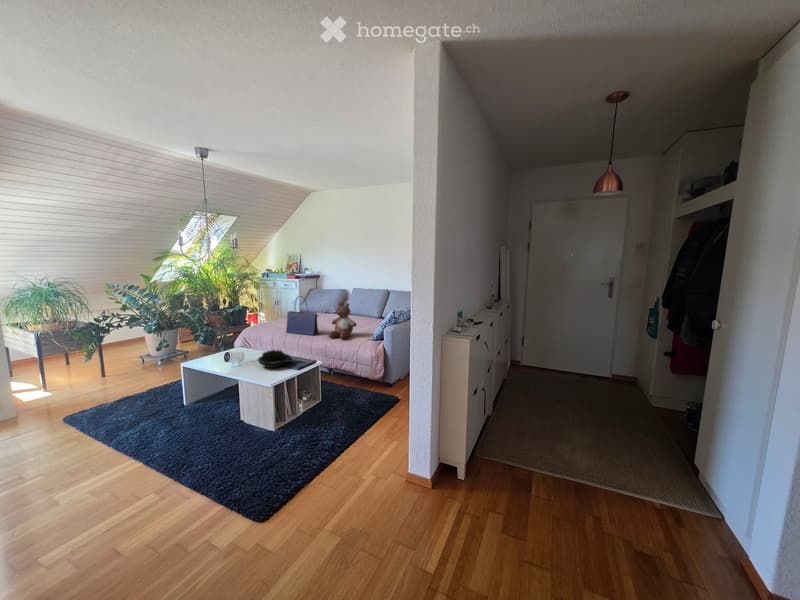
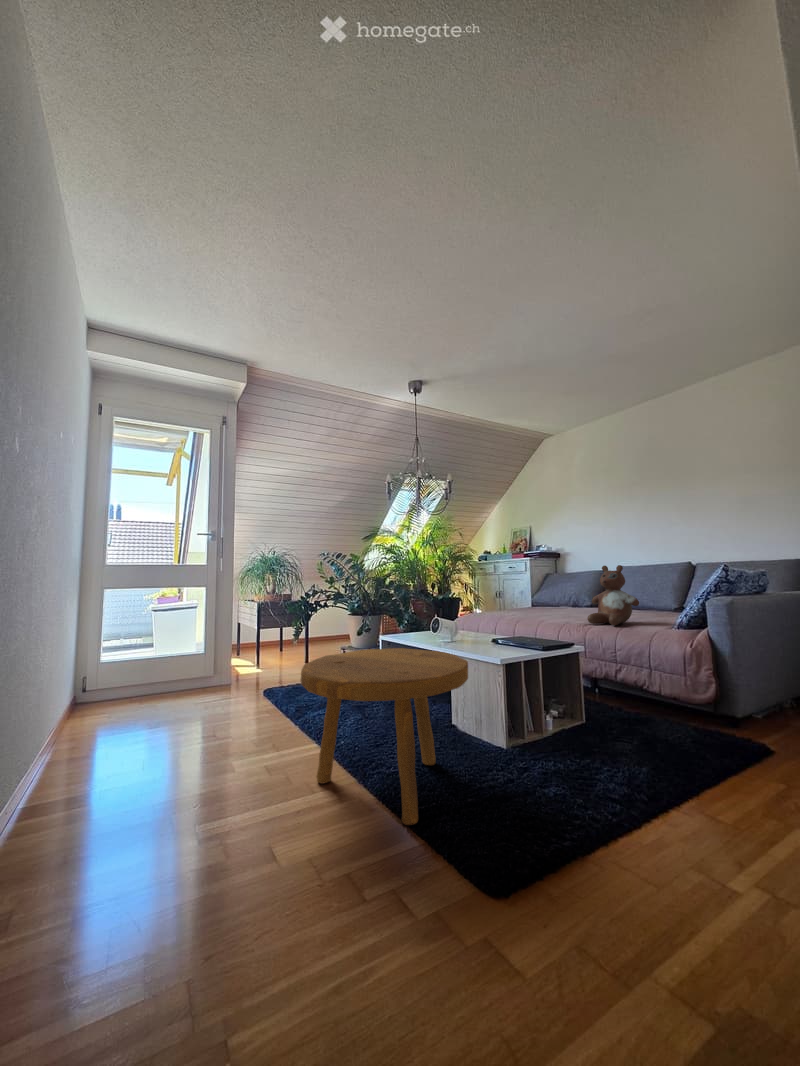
tote bag: present [286,296,319,335] -> none [516,560,569,621]
succulent plant: present [258,350,290,368] -> none [478,620,528,648]
footstool: none [118,387,249,503] -> present [301,648,468,825]

